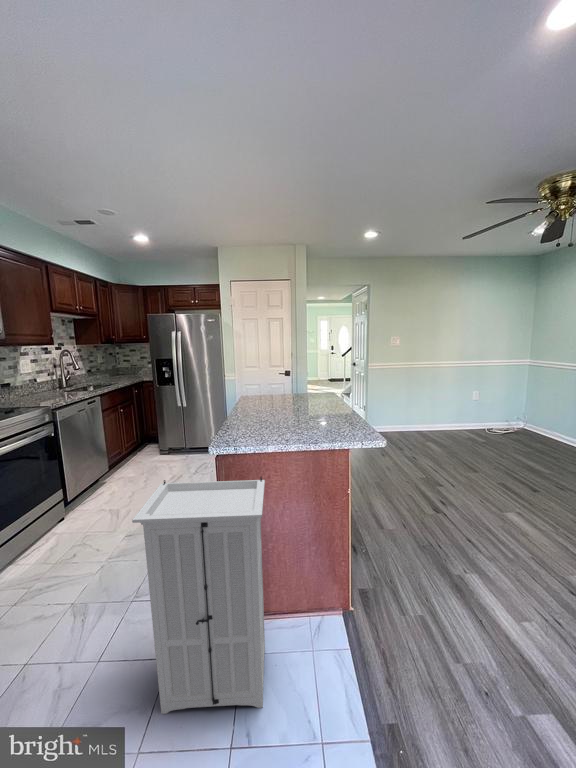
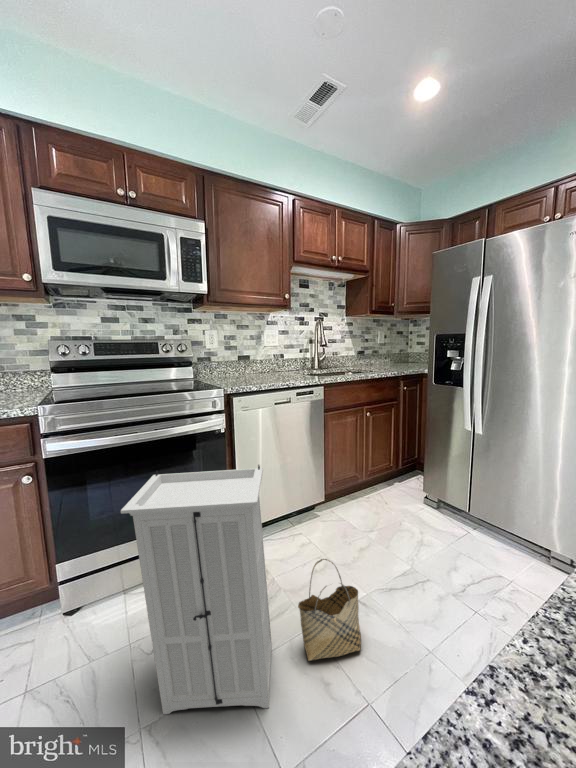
woven basket: none [292,565,349,662] -> present [298,559,361,661]

